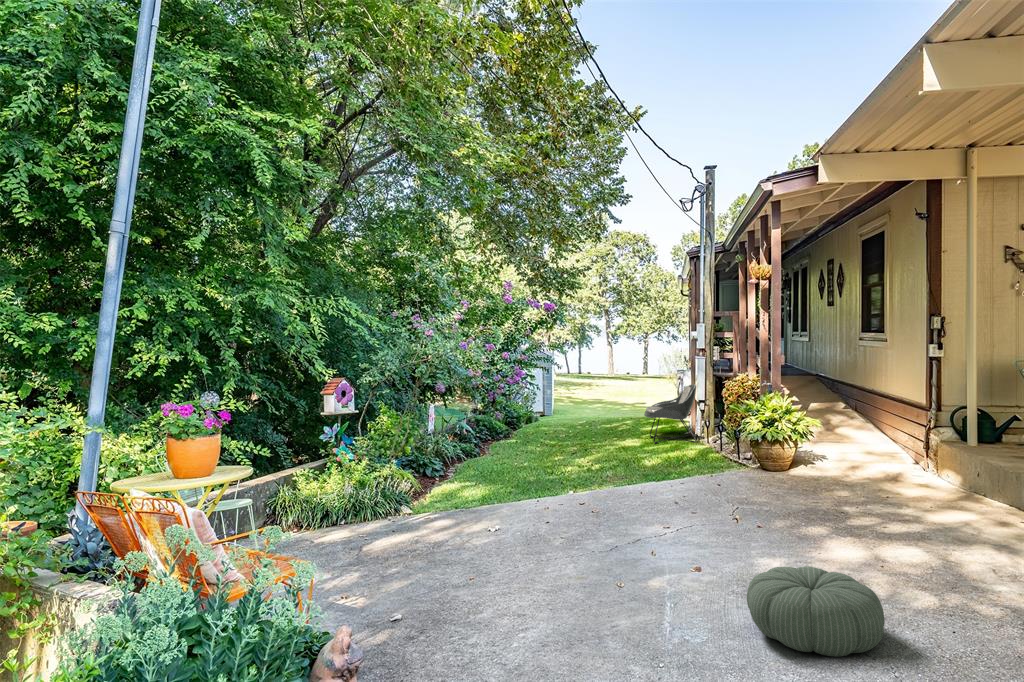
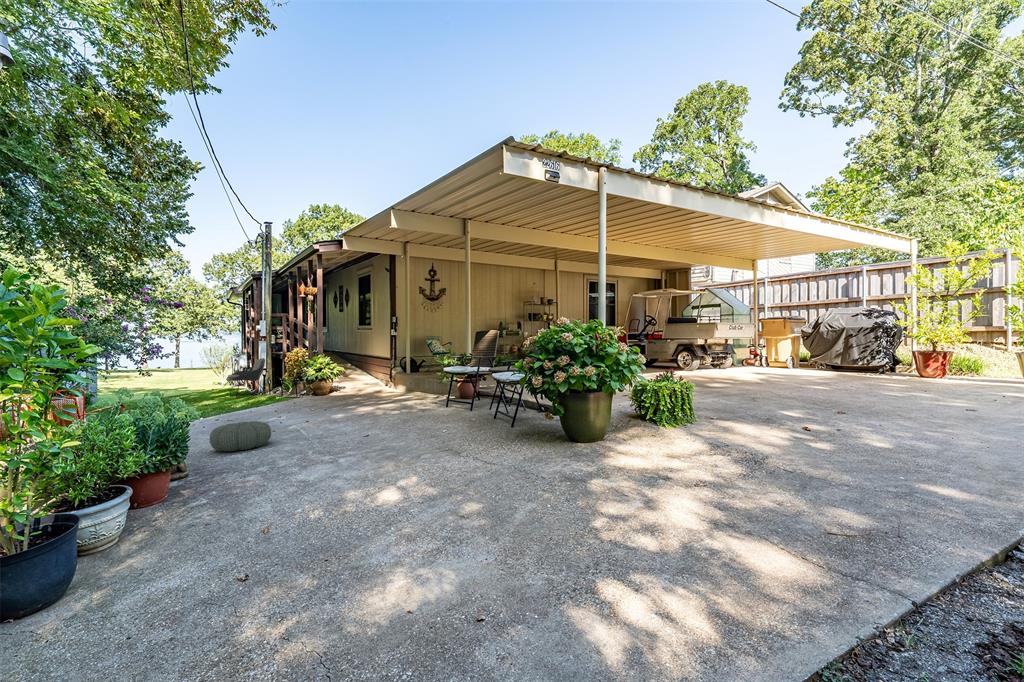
pouf: present [747,566,885,657] -> present [209,421,271,451]

